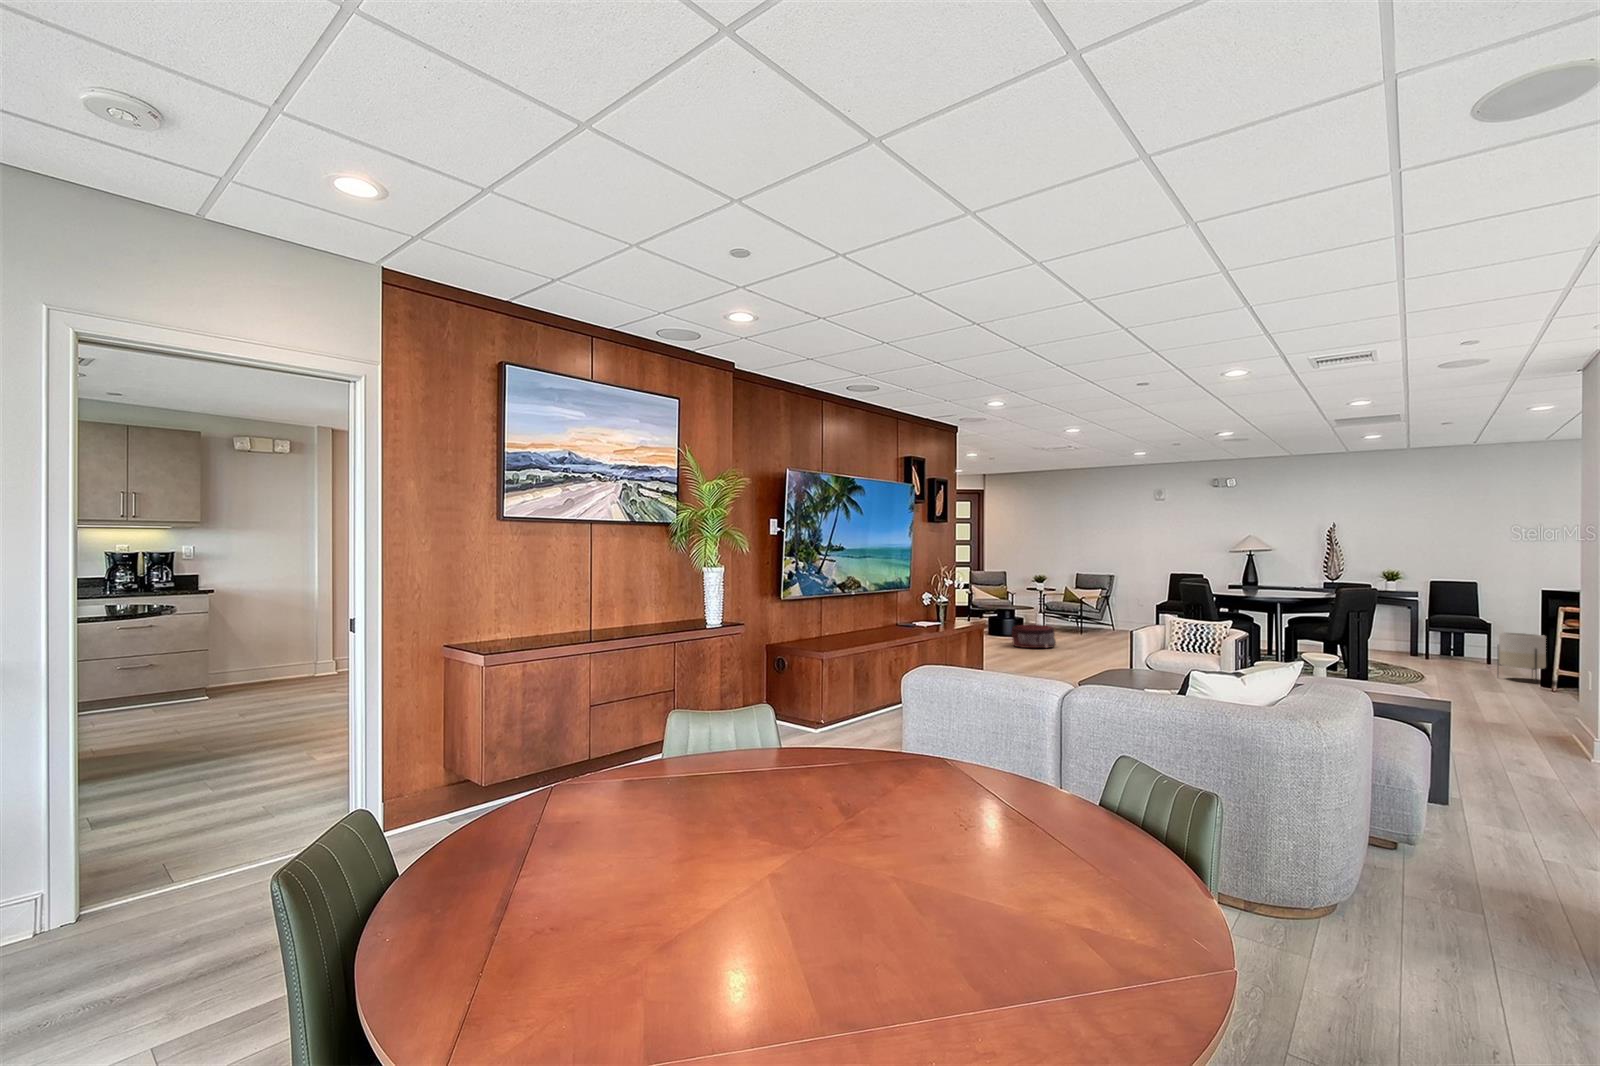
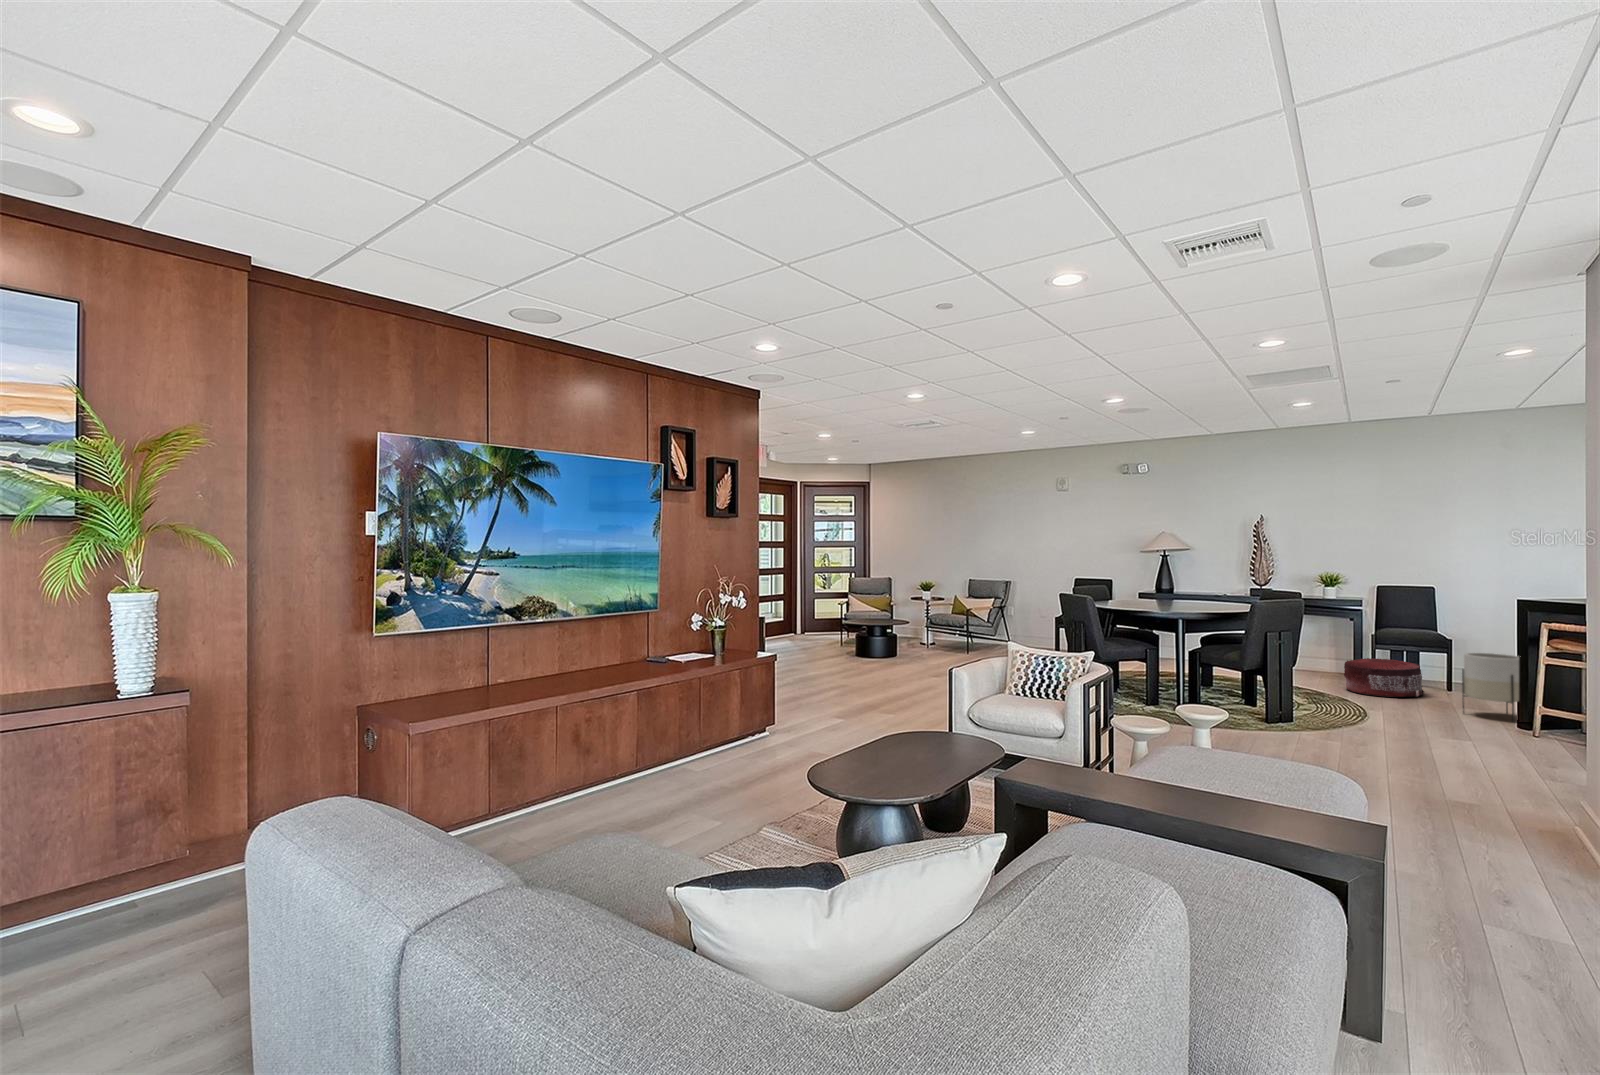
pouf: present [1012,624,1056,648] -> present [1344,658,1424,697]

